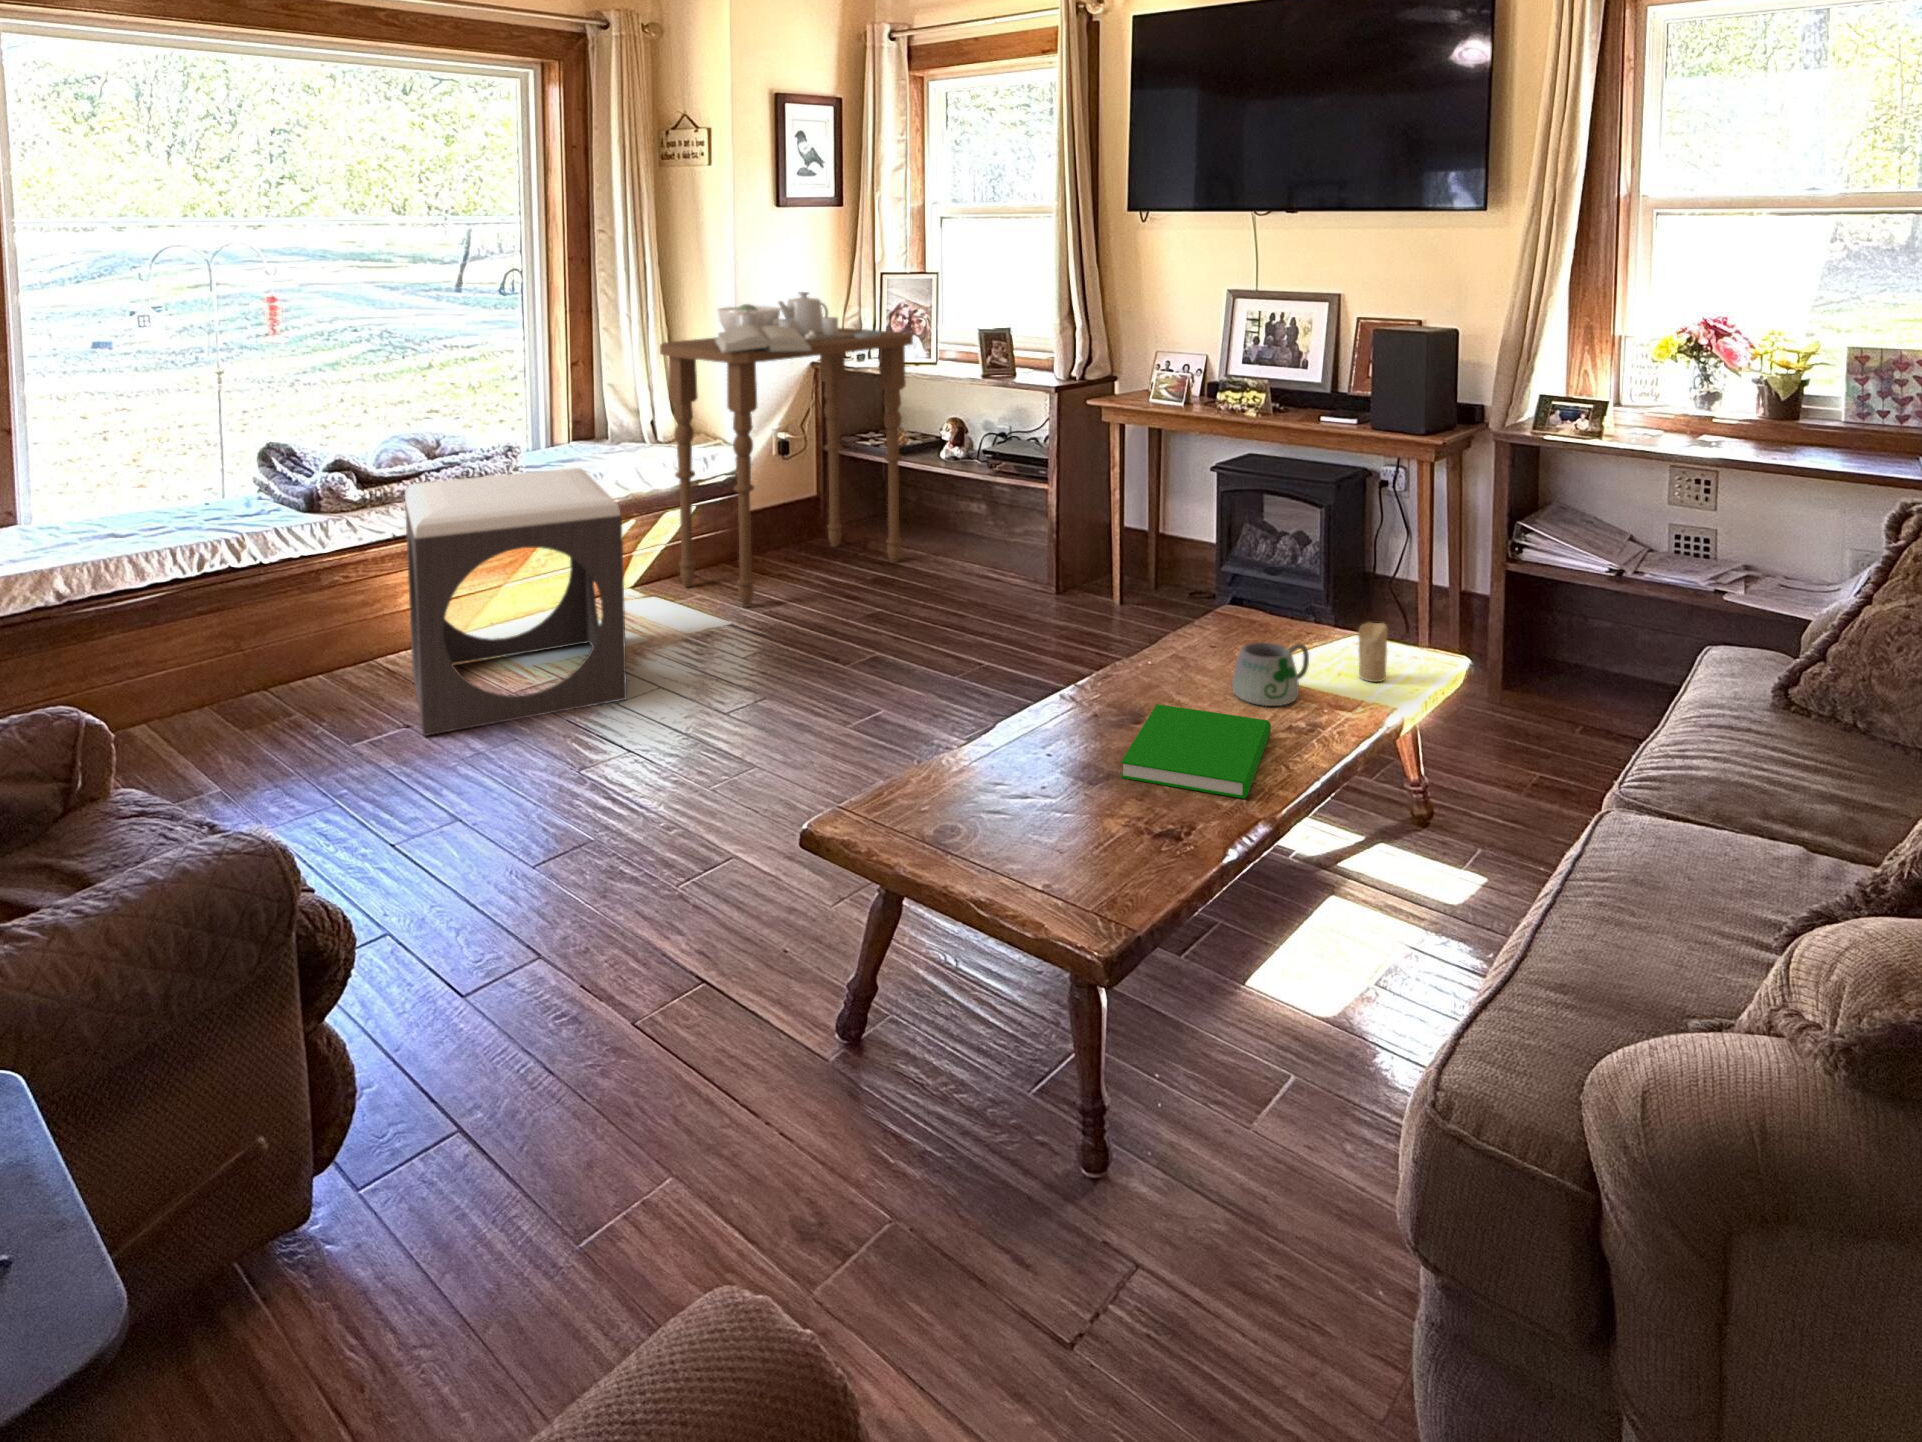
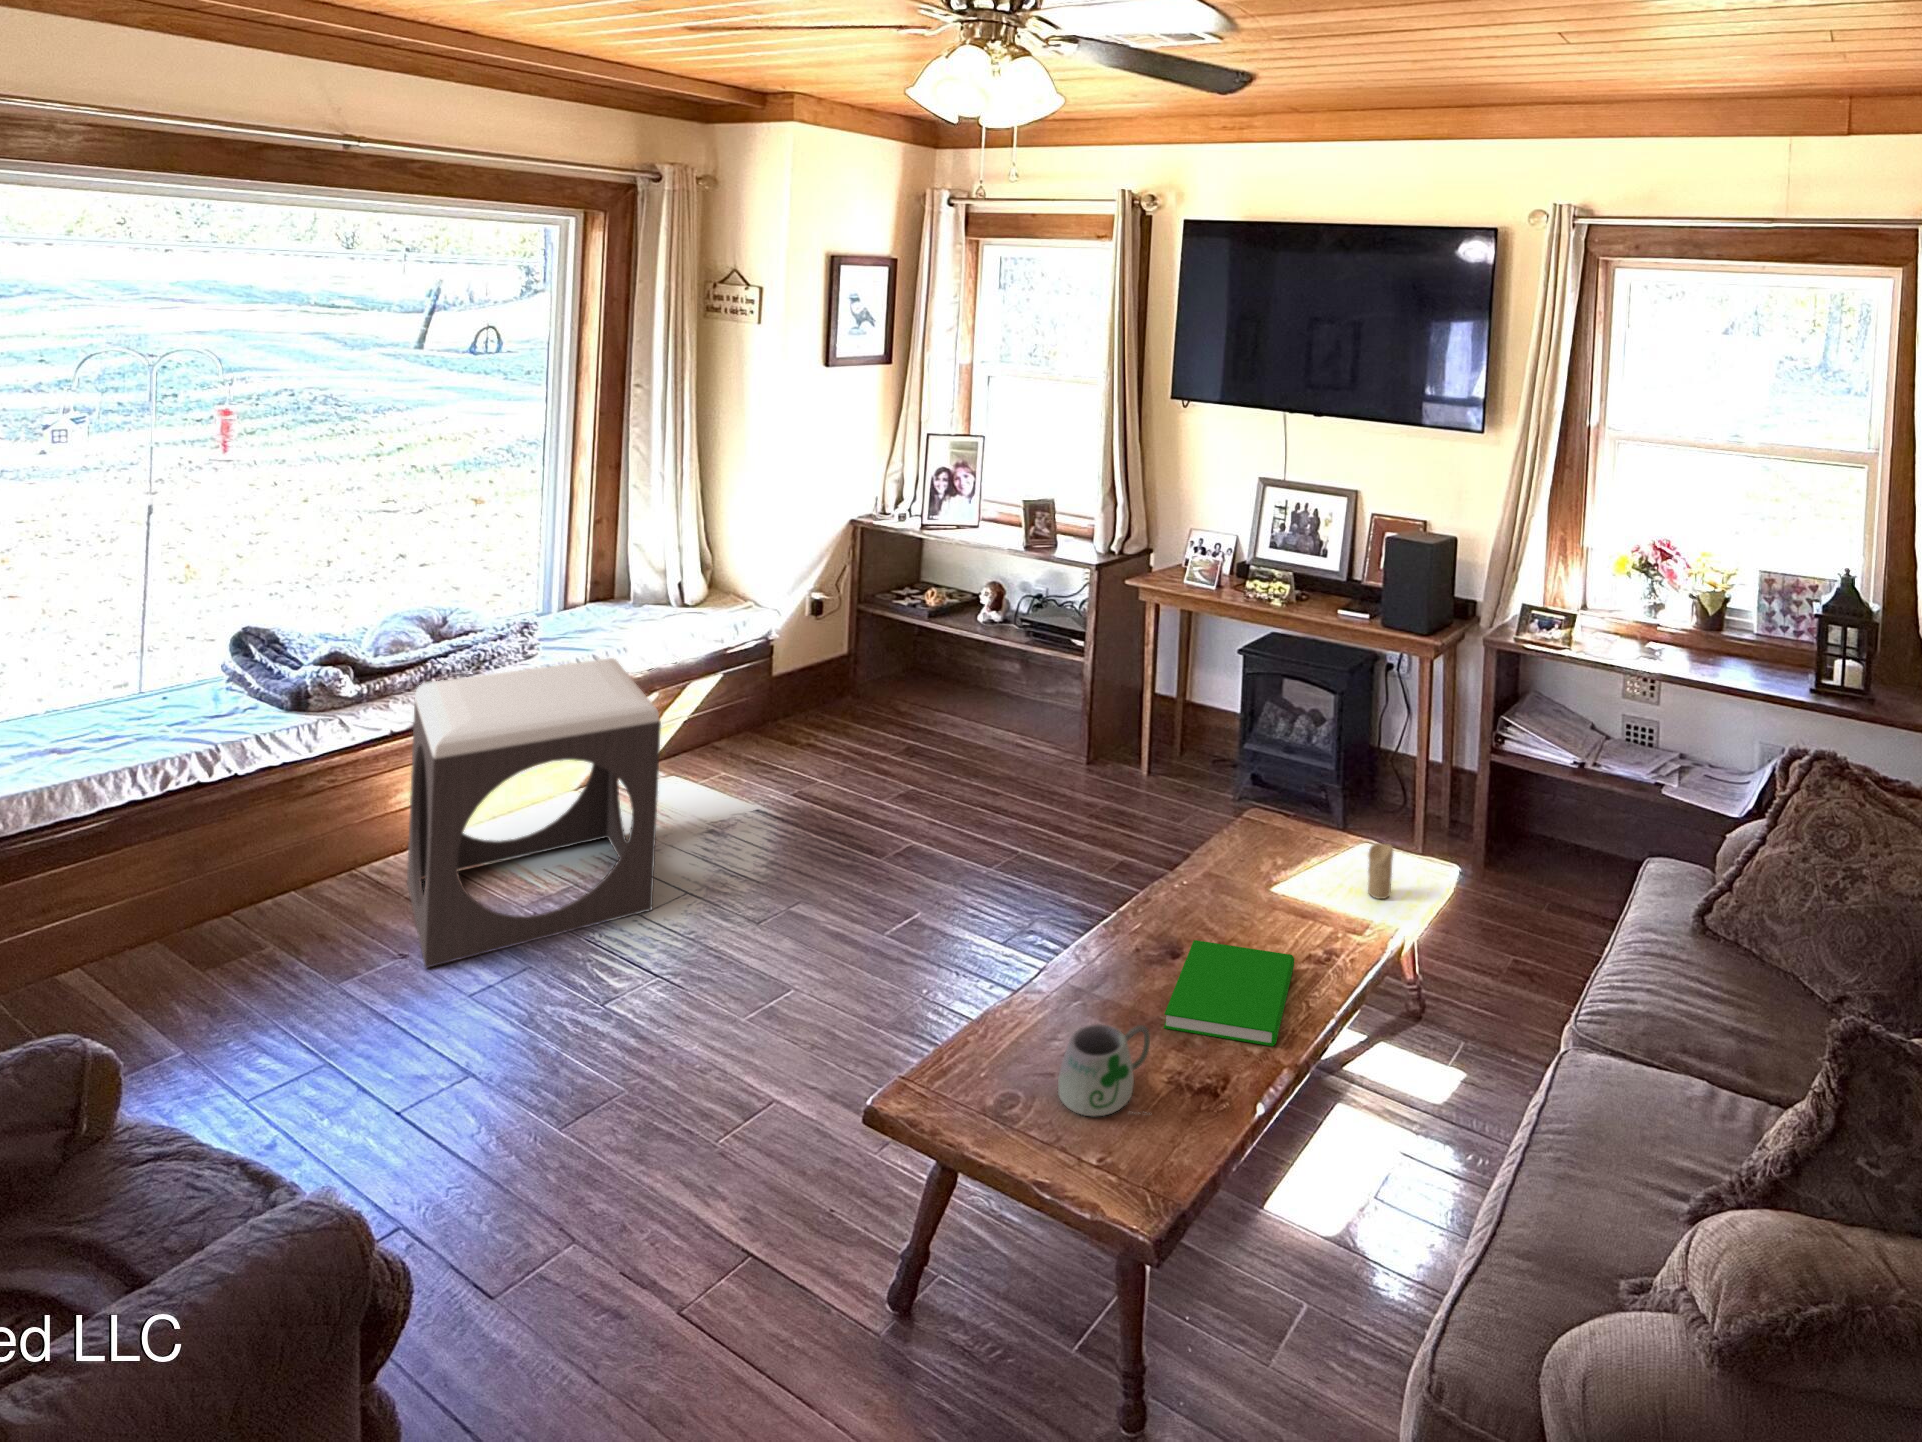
side table: present [660,292,913,607] -> none [700,462,958,787]
mug: present [1232,642,1309,706] -> present [1058,1024,1150,1117]

